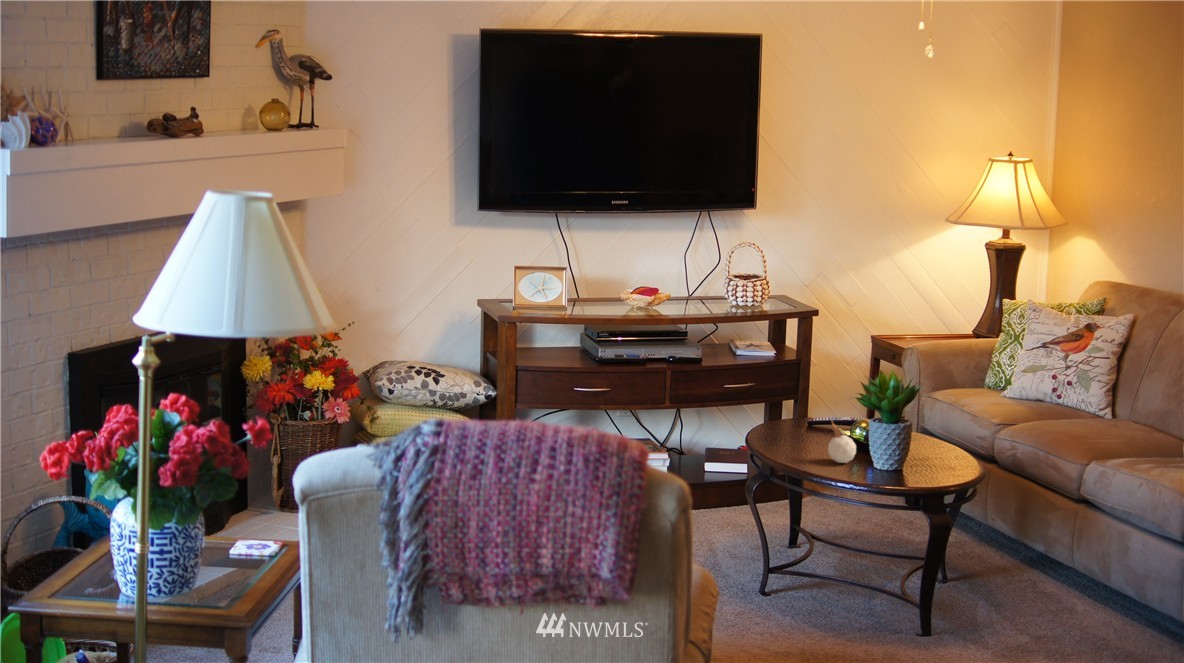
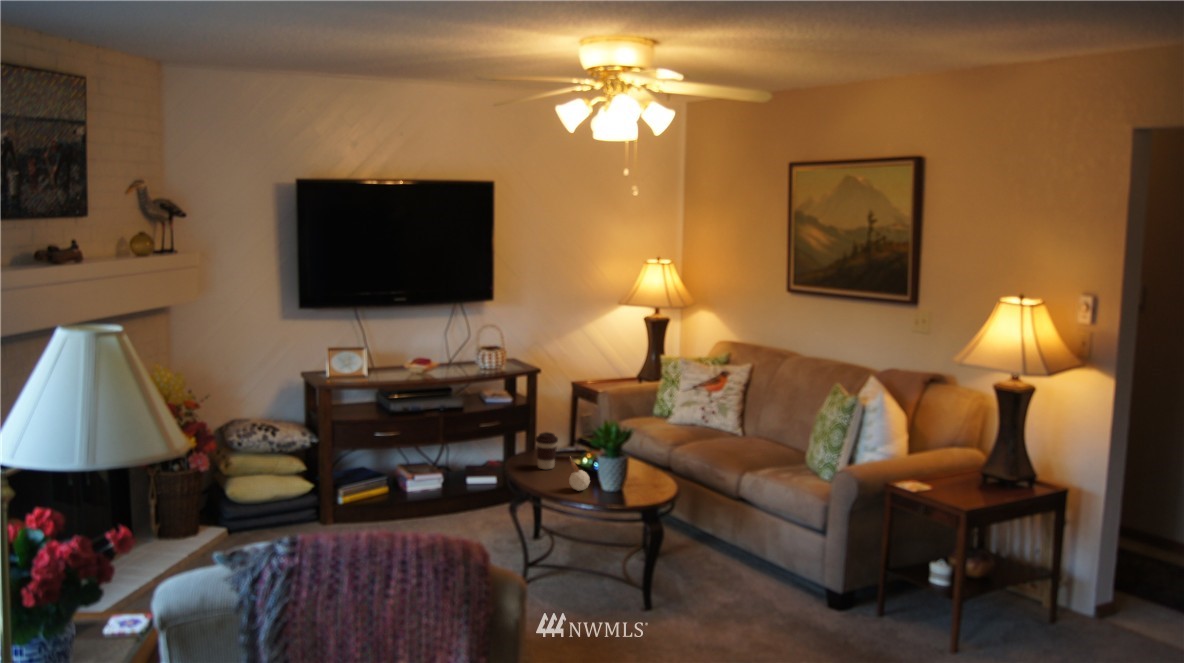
coffee cup: none [790,387,821,437] -> present [535,432,558,469]

